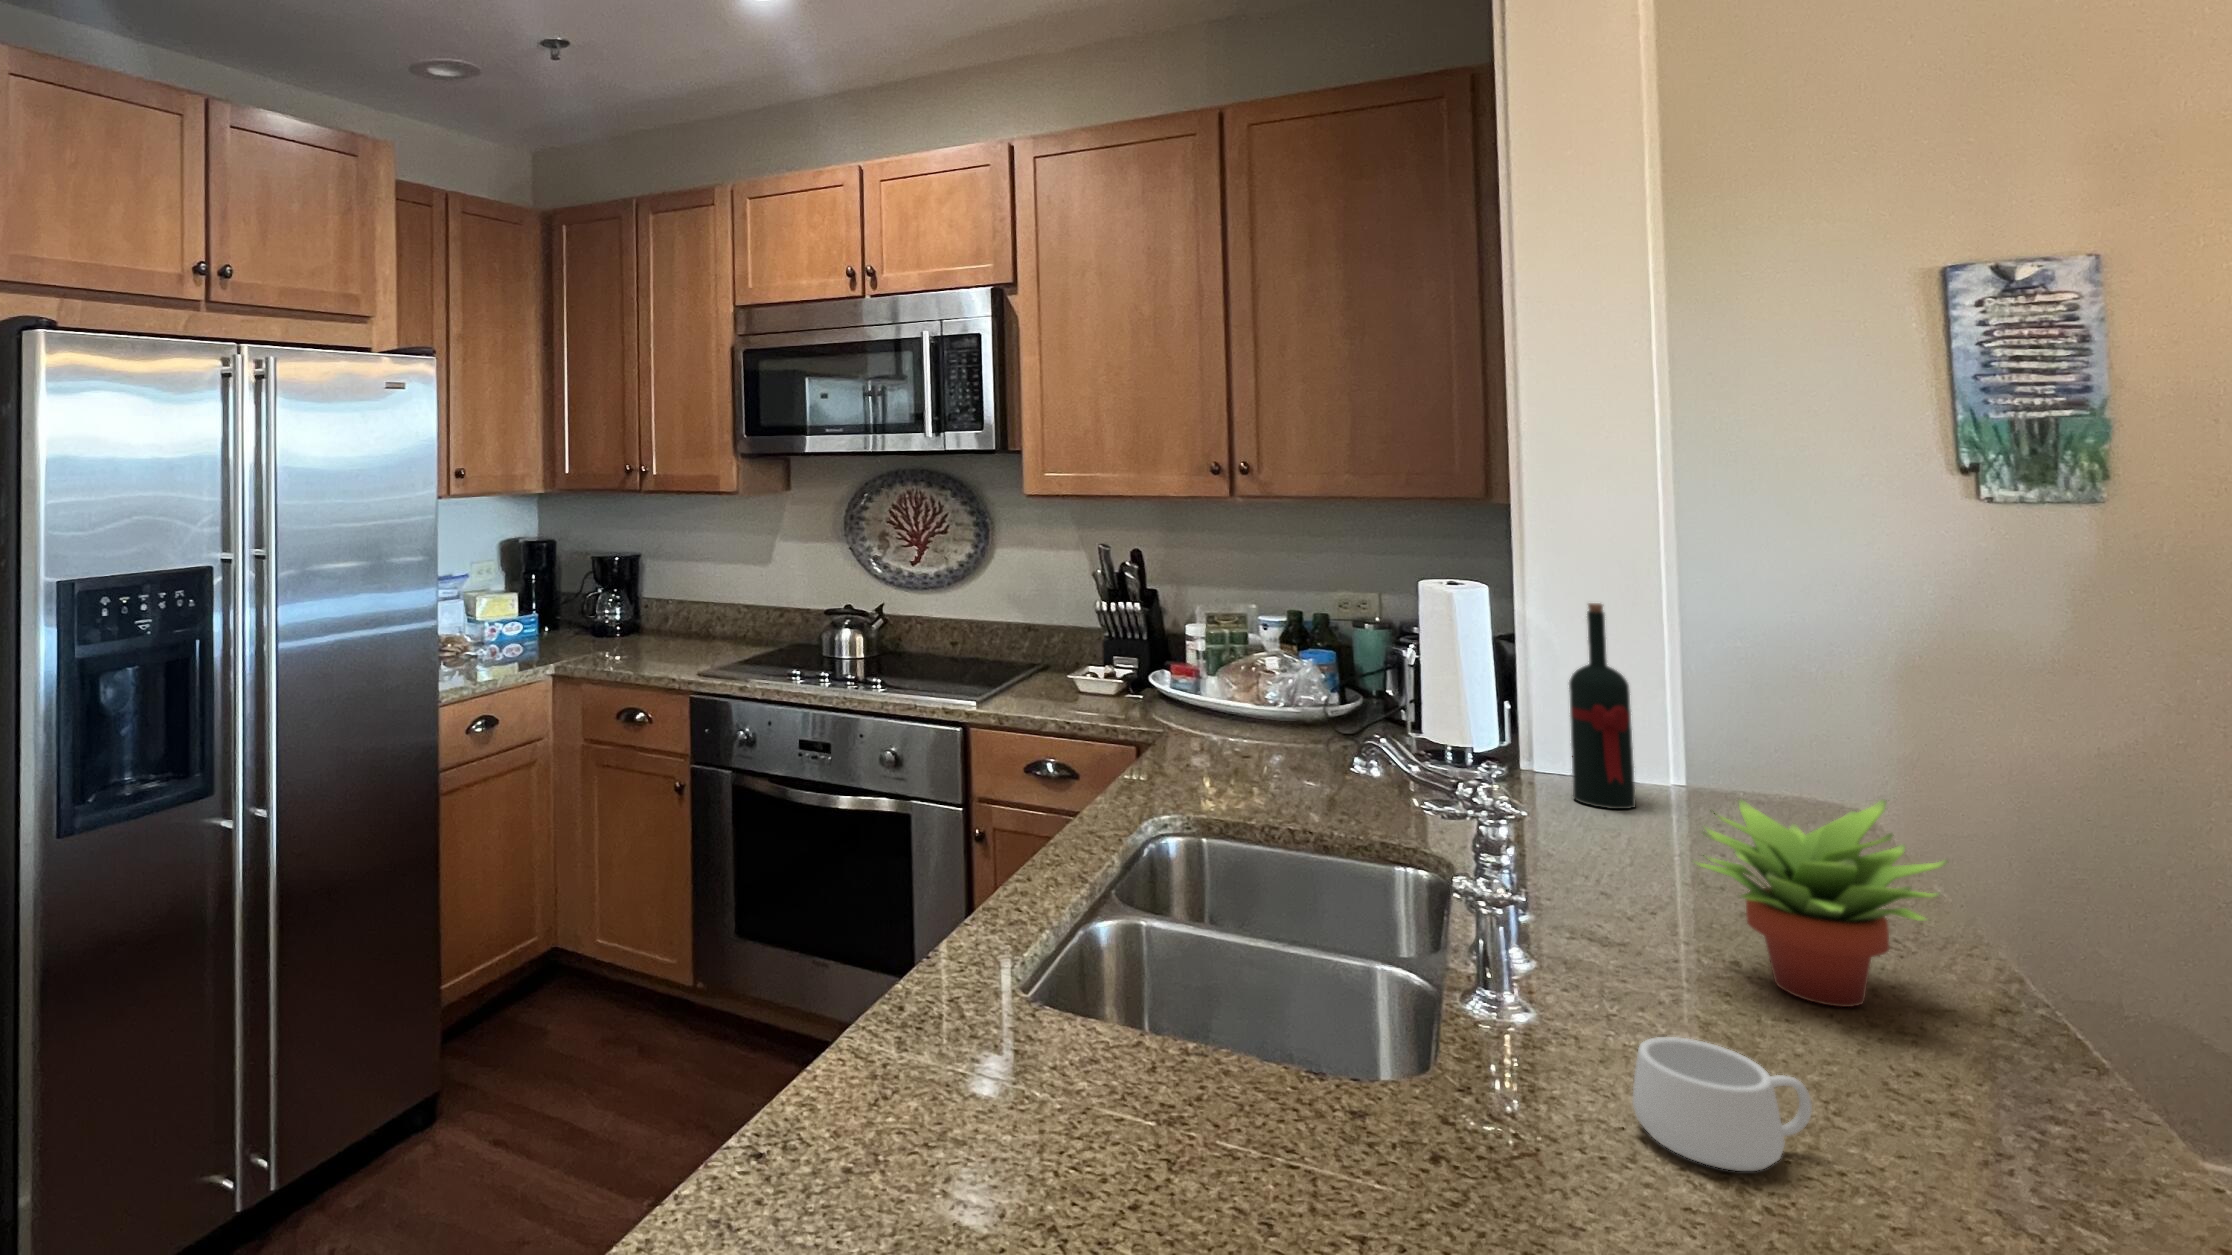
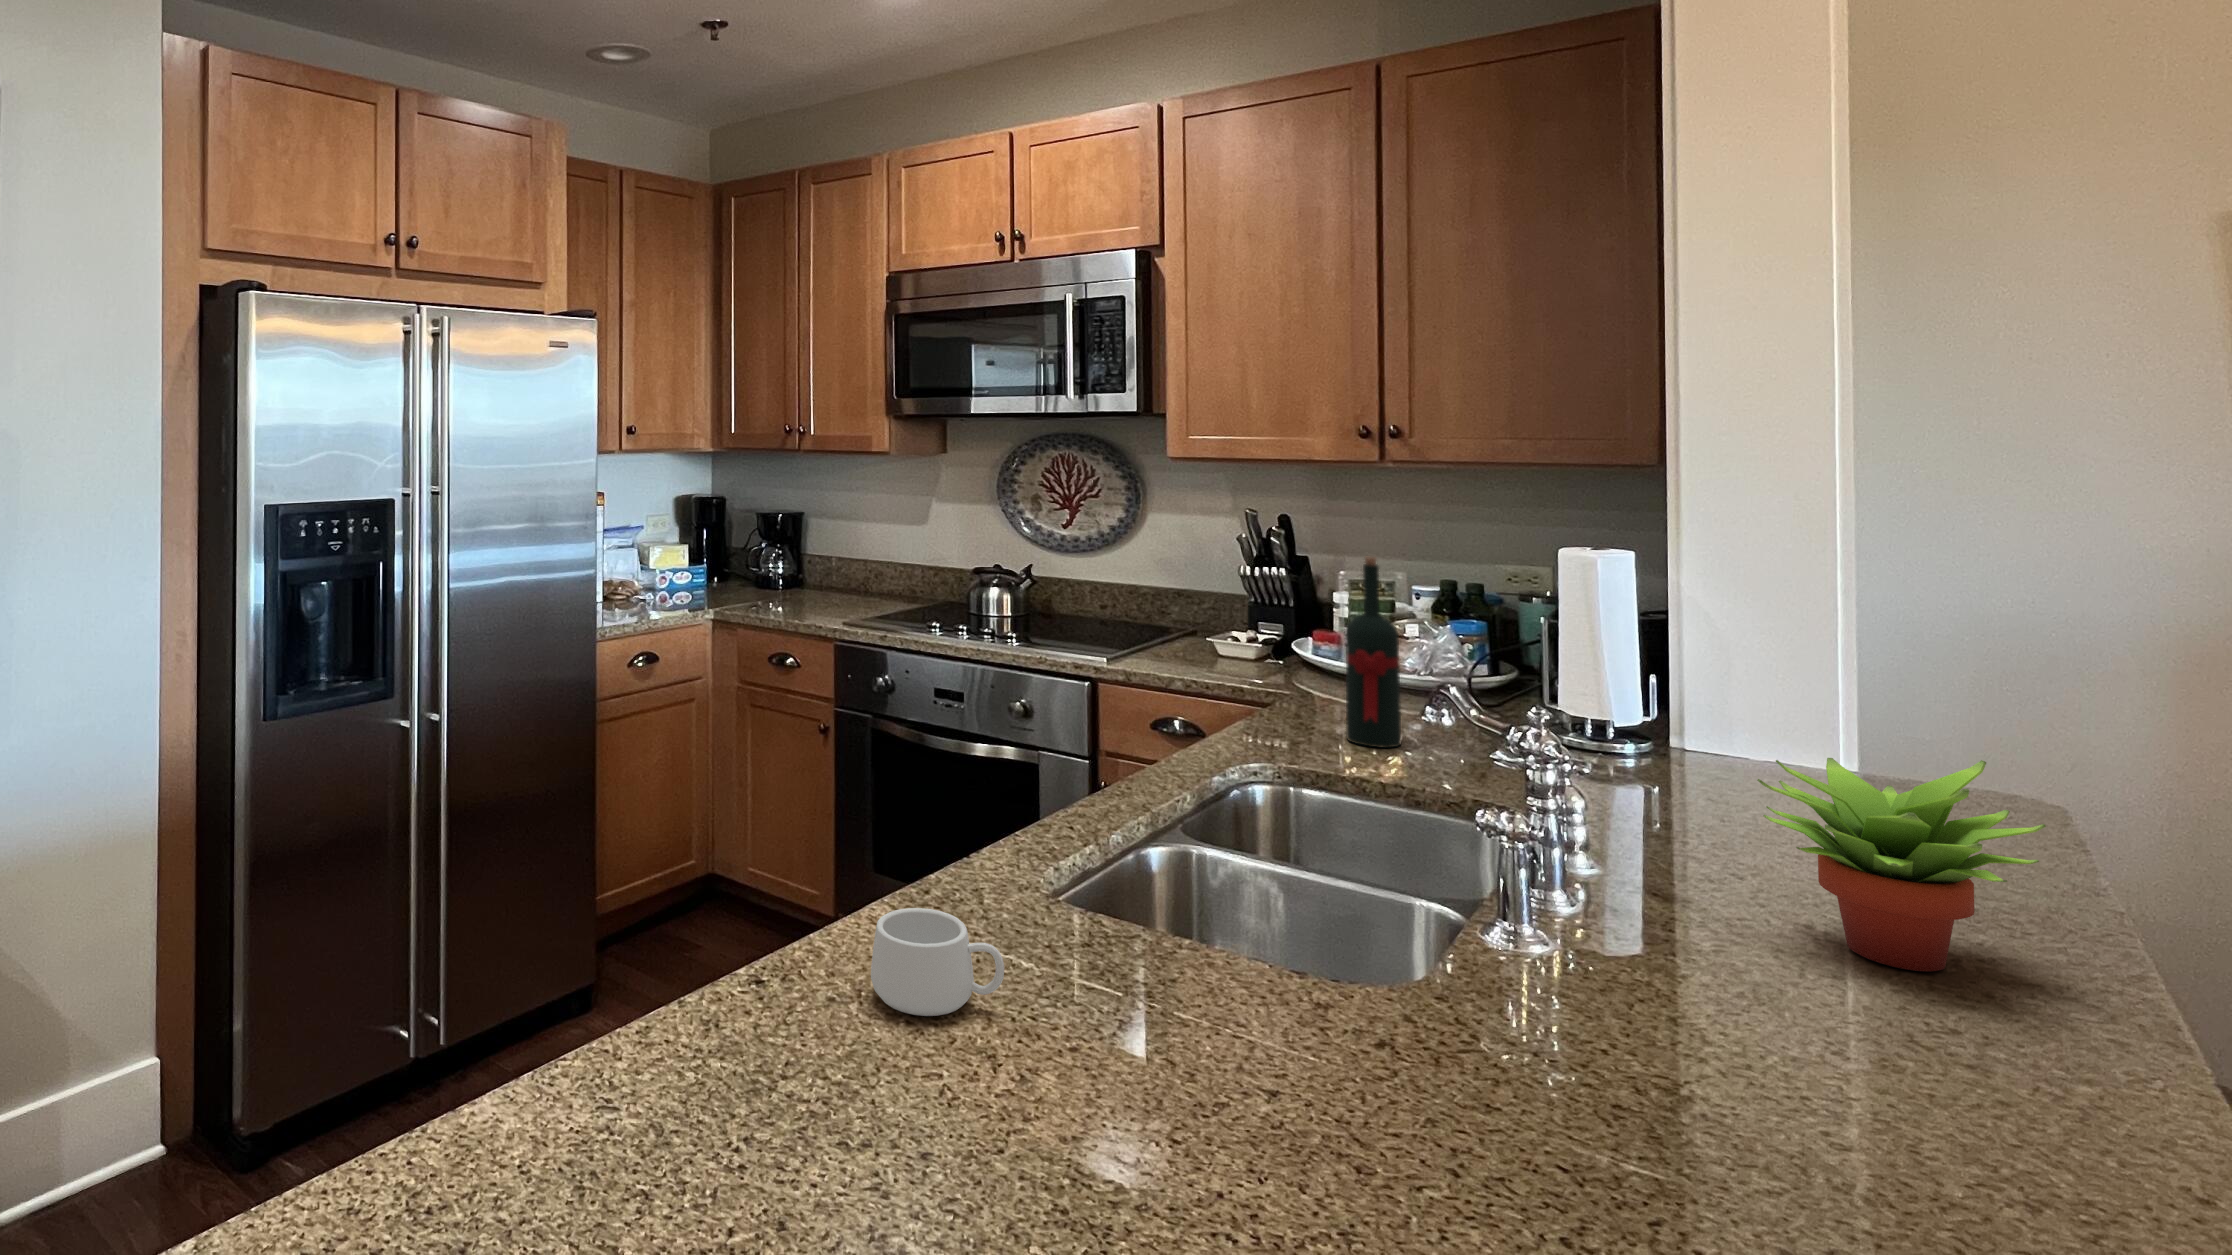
wine bottle: present [1569,603,1636,809] -> present [1346,557,1401,748]
mug: present [1633,1037,1812,1171] -> present [871,908,1004,1016]

